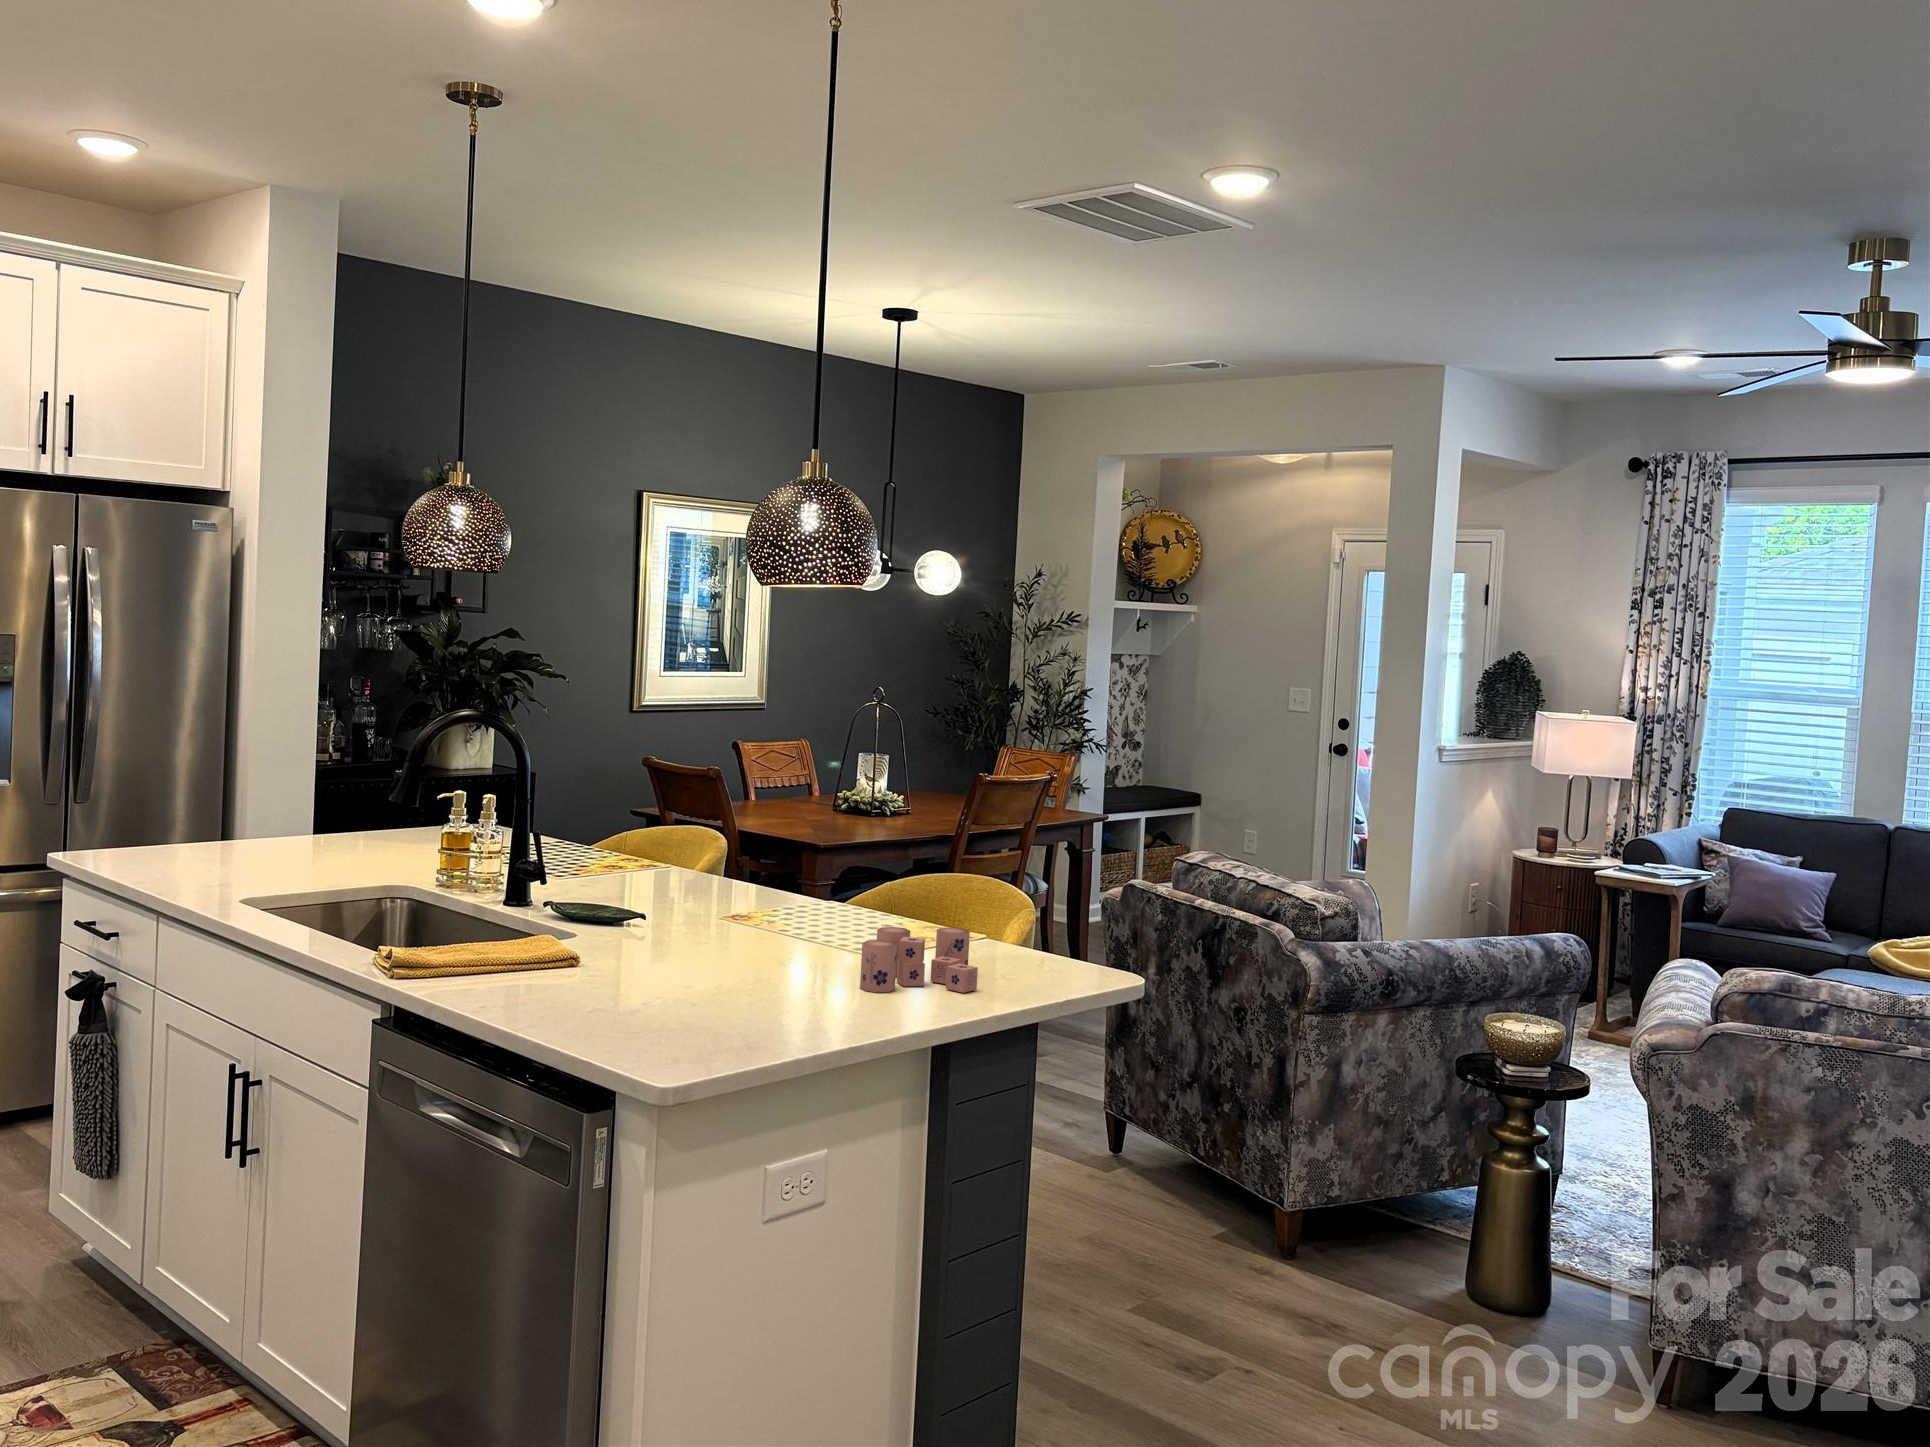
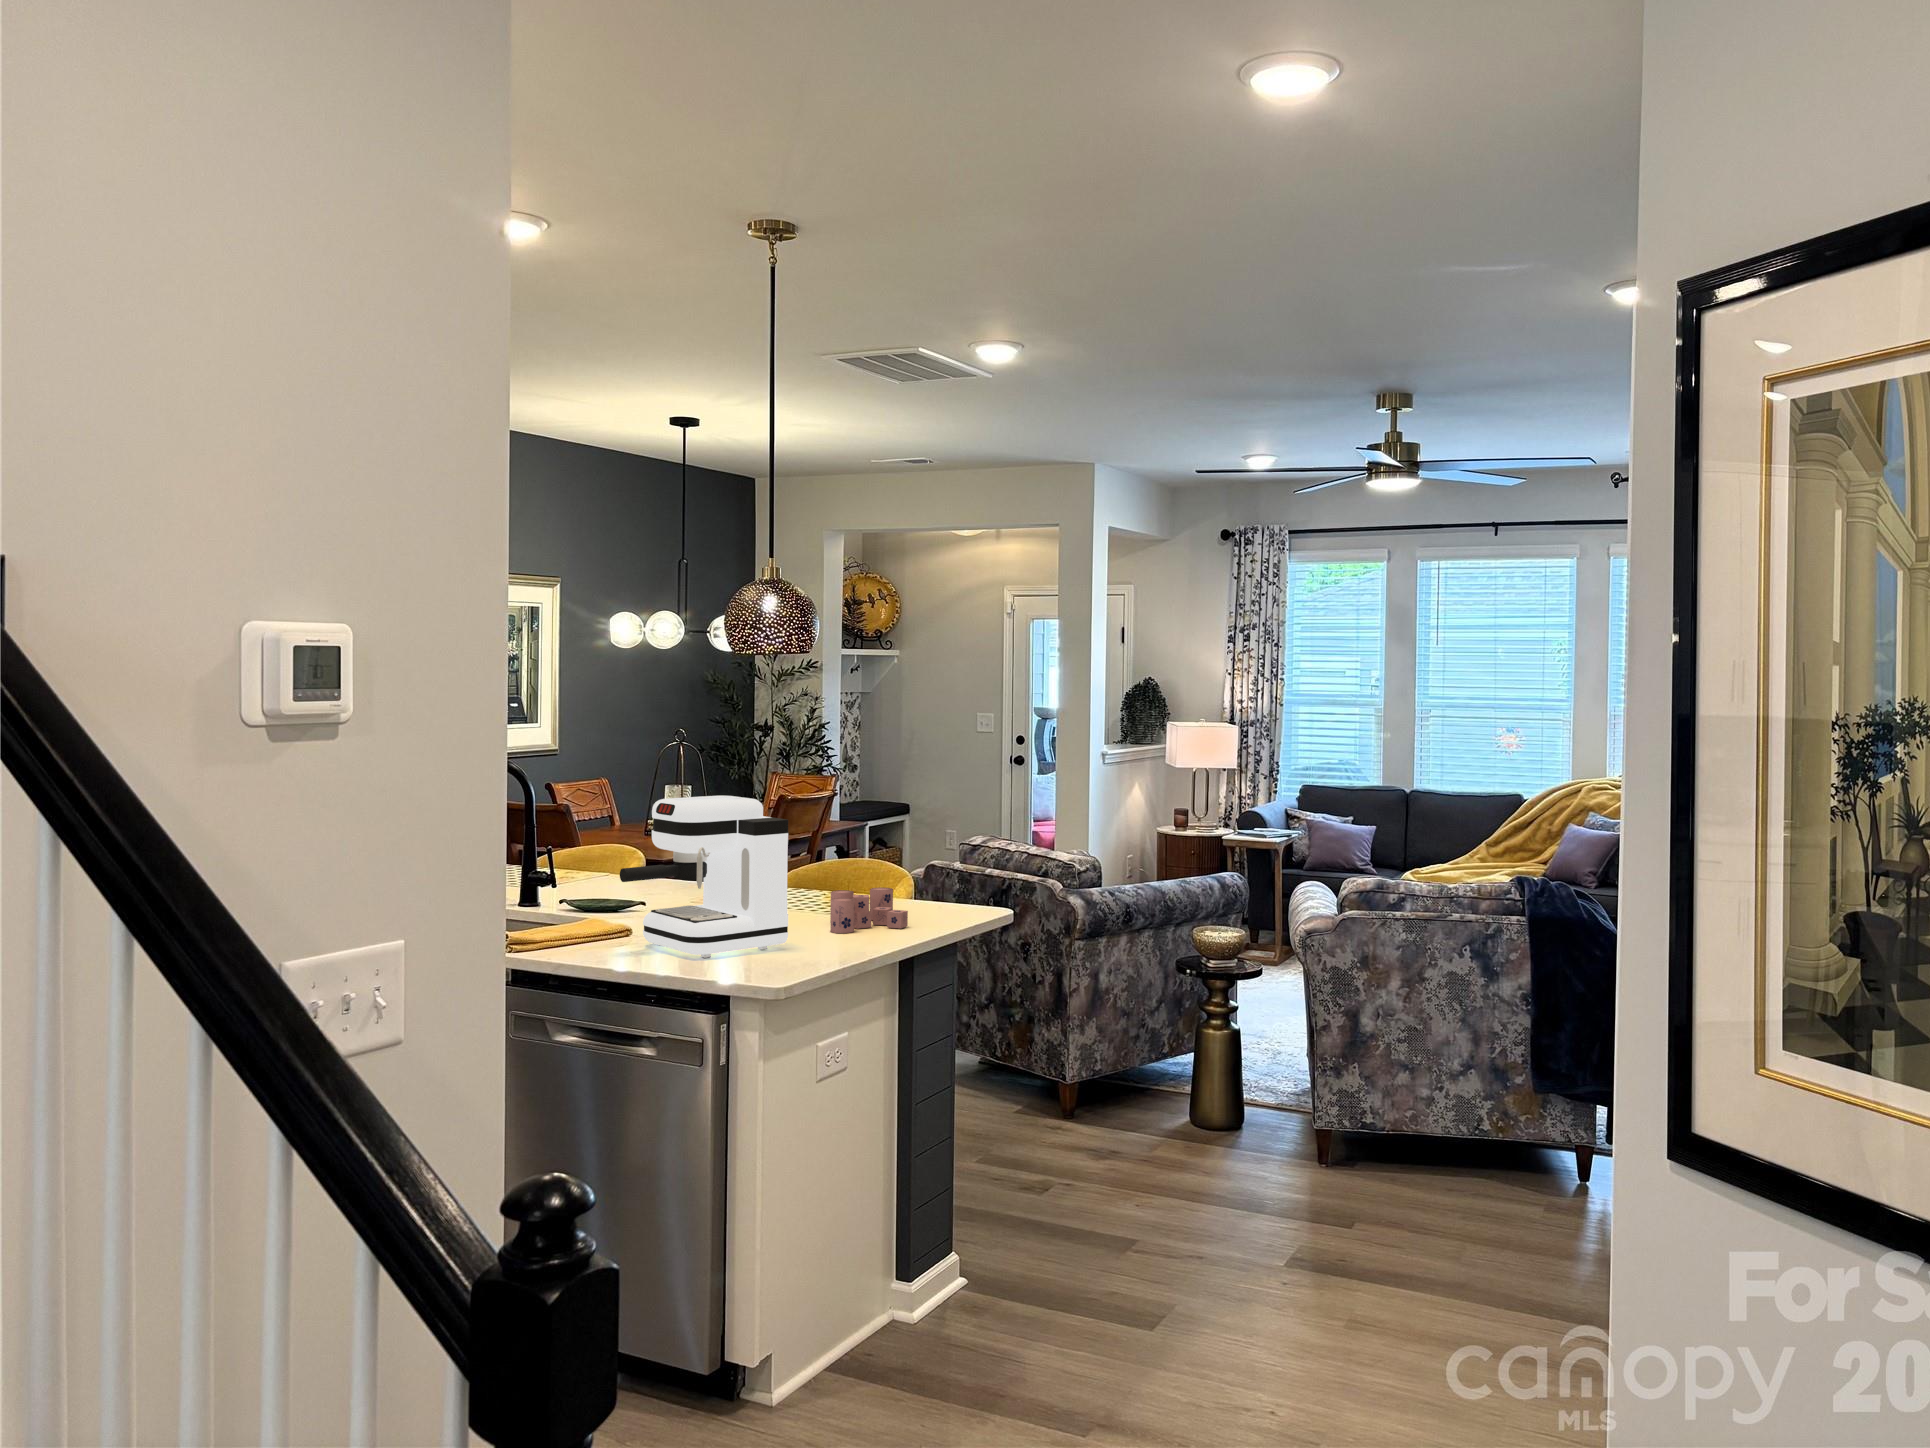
coffee maker: none [543,783,778,1015] -> present [620,796,788,958]

